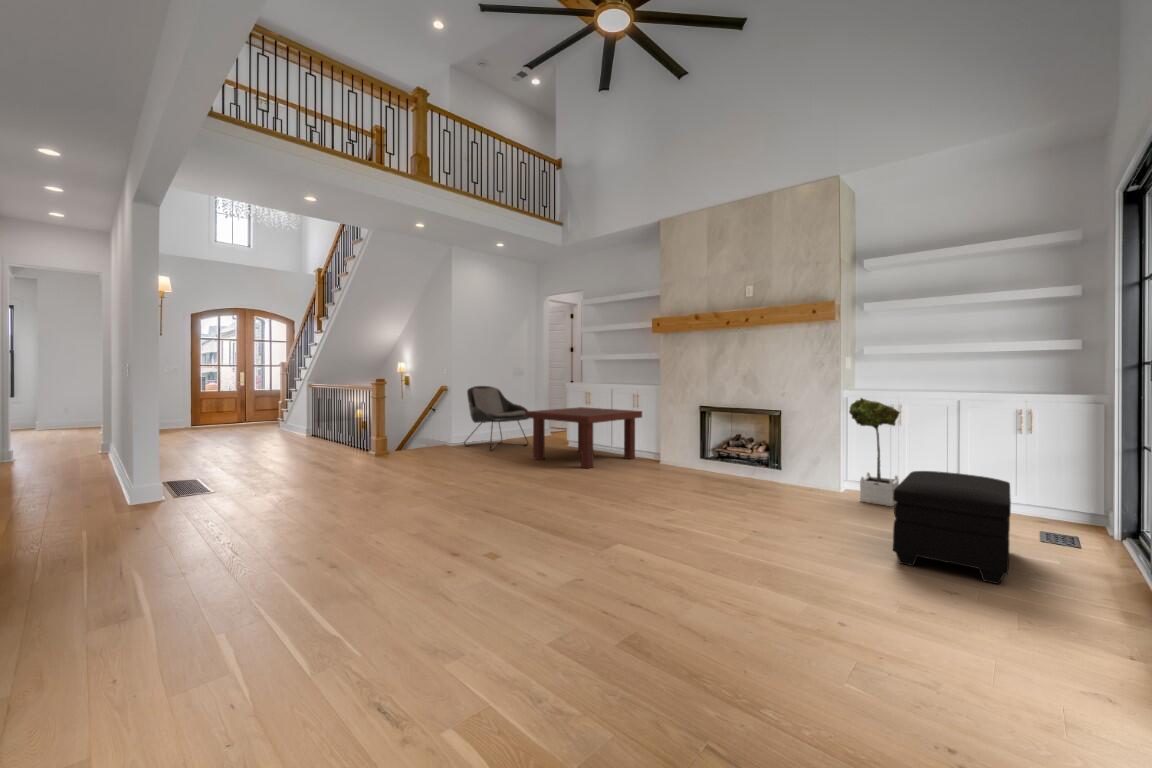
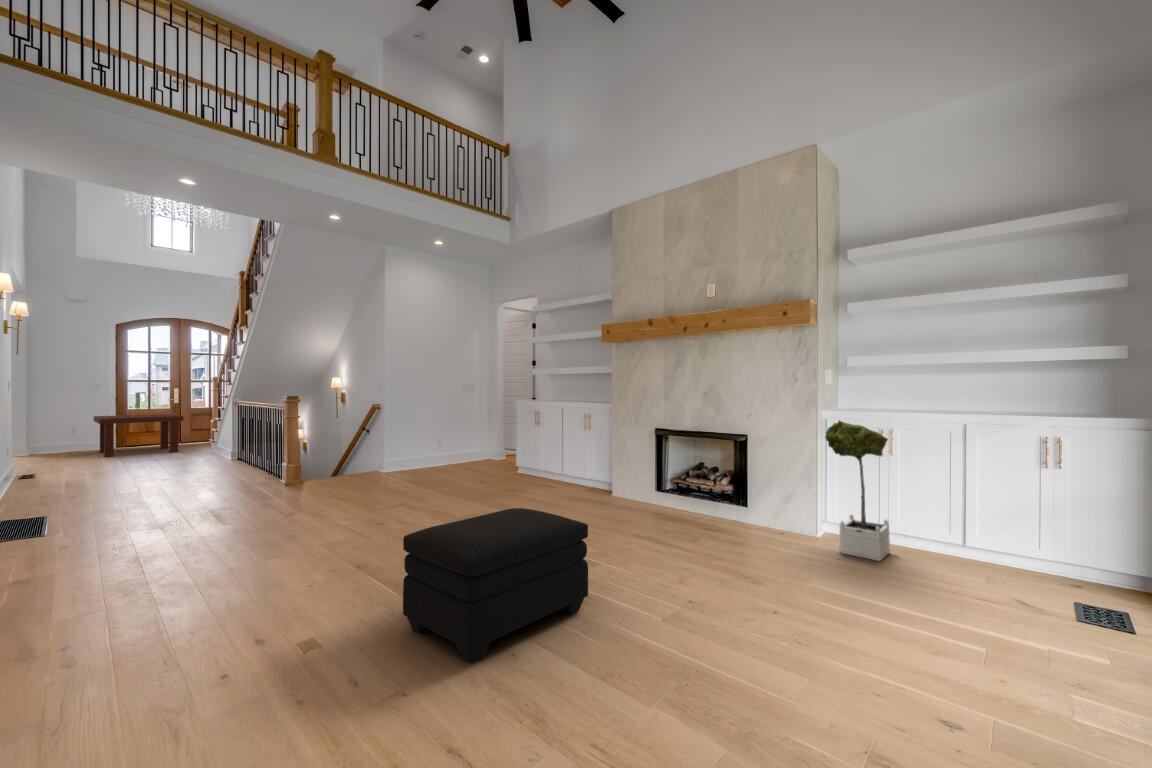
lounge chair: present [464,386,528,451] -> none [398,403,475,479]
coffee table: present [526,407,642,468] -> present [94,414,184,457]
ottoman: present [893,471,1011,584] -> present [403,508,588,663]

